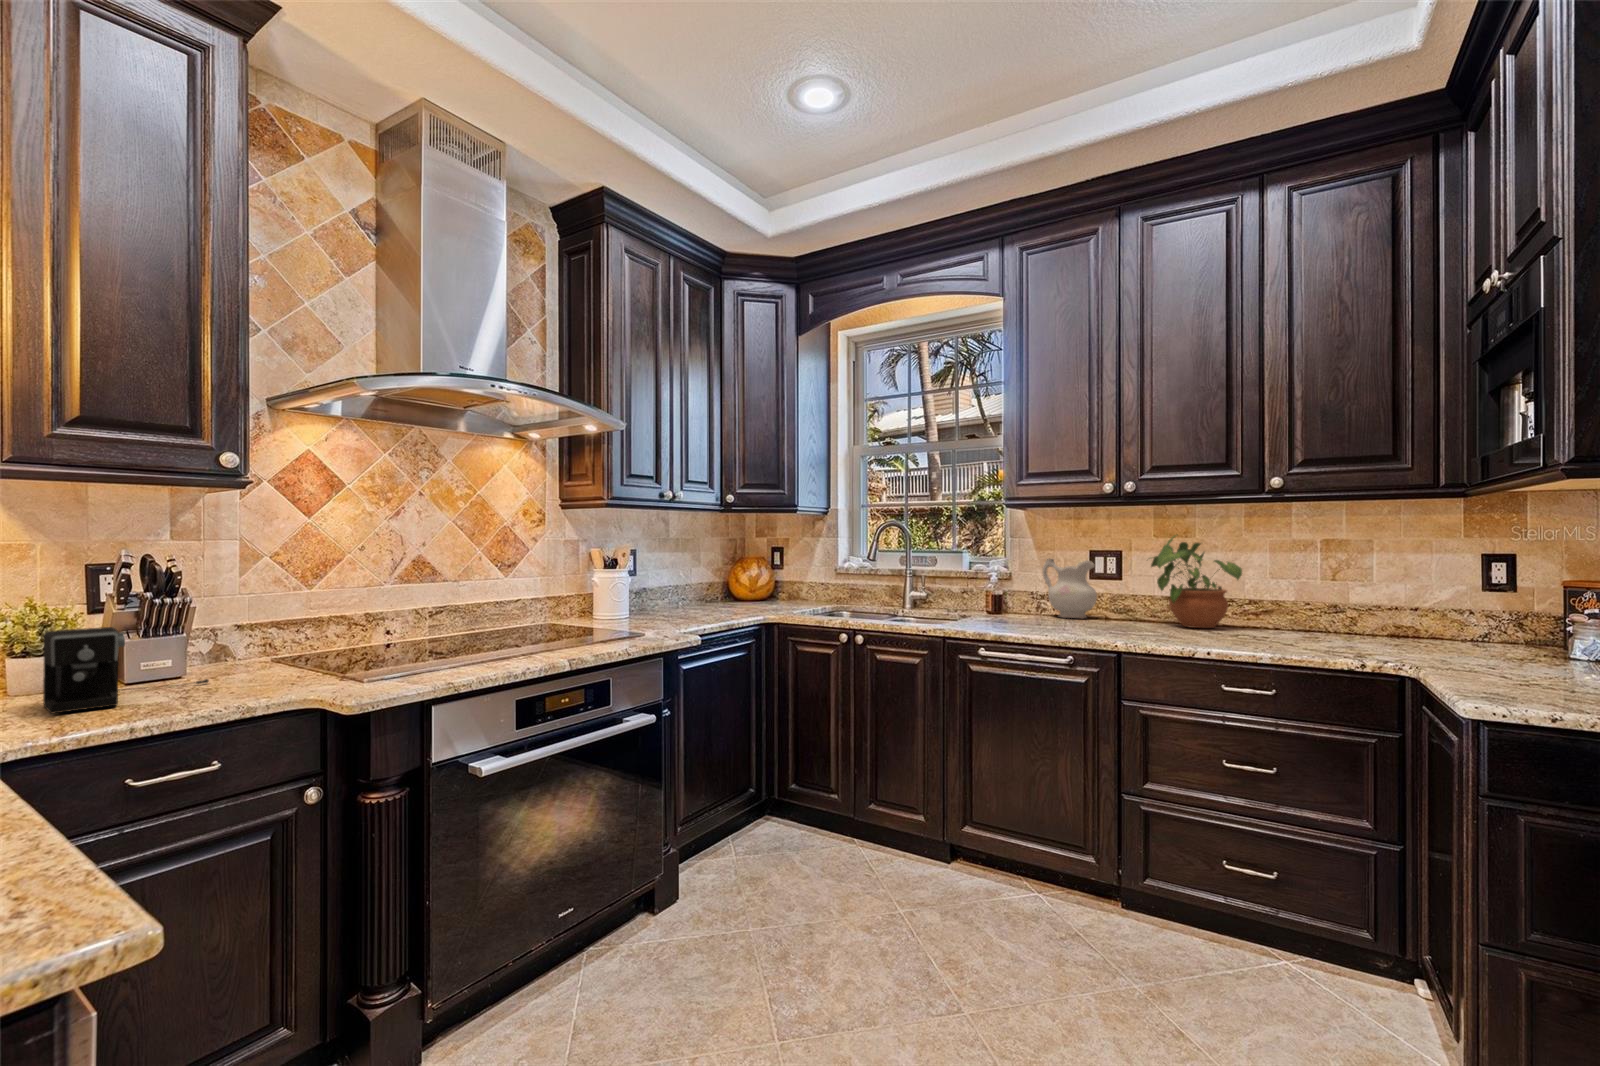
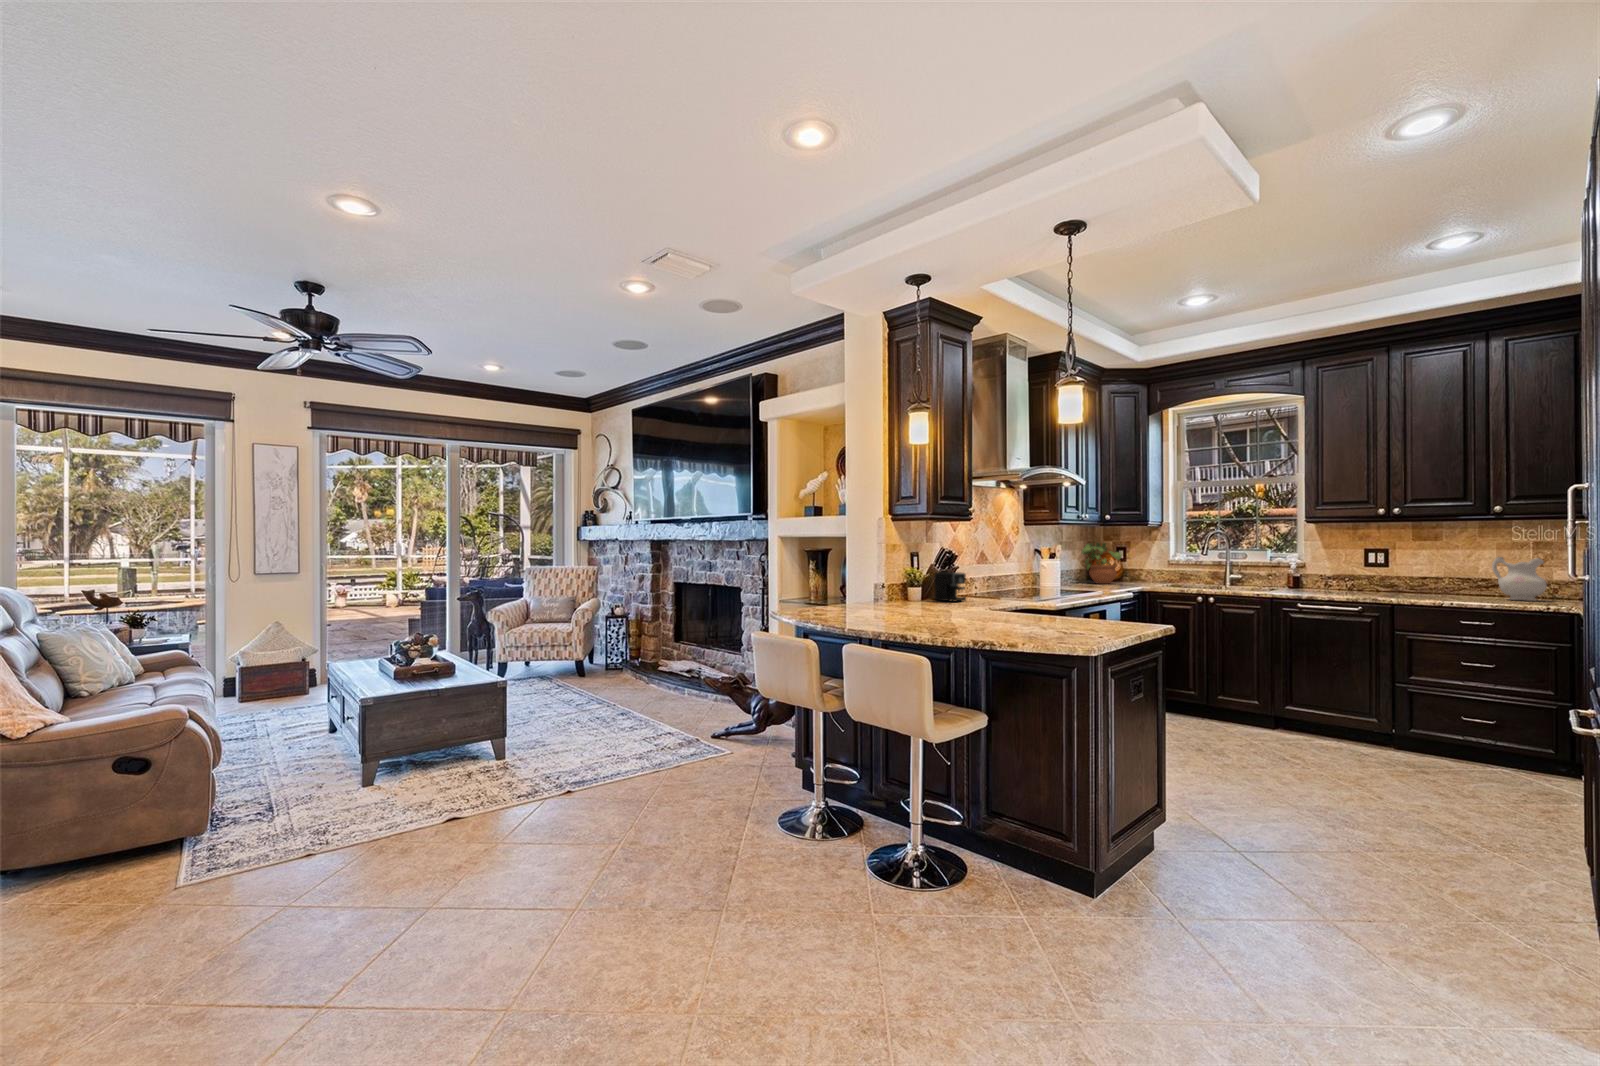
potted plant: present [1151,535,1242,628] -> present [1081,543,1121,584]
ceramic pitcher: present [1042,558,1097,619] -> present [1492,557,1546,601]

